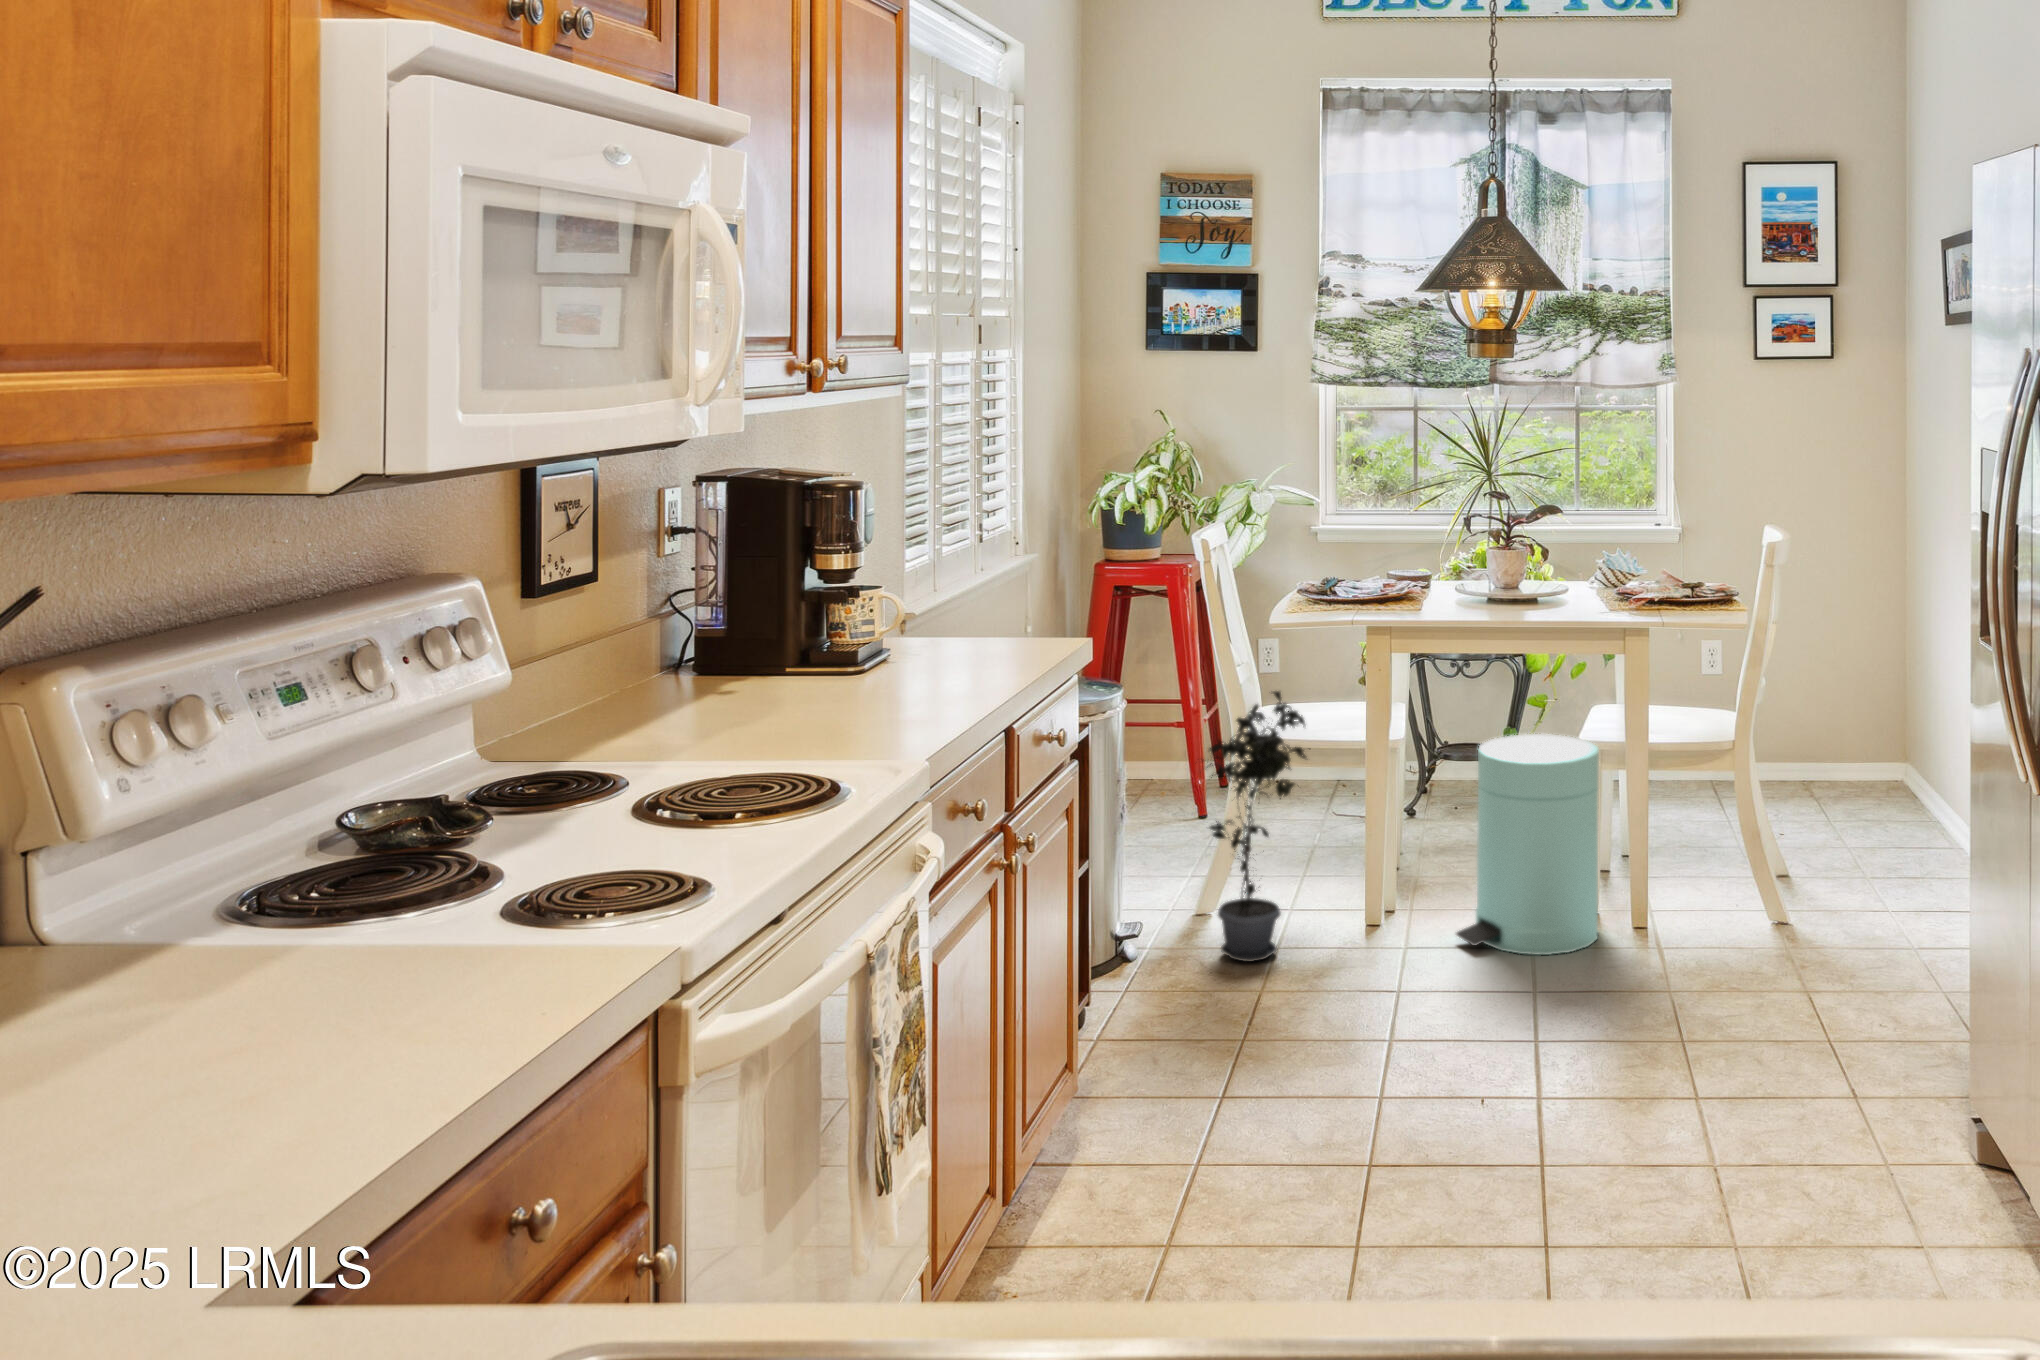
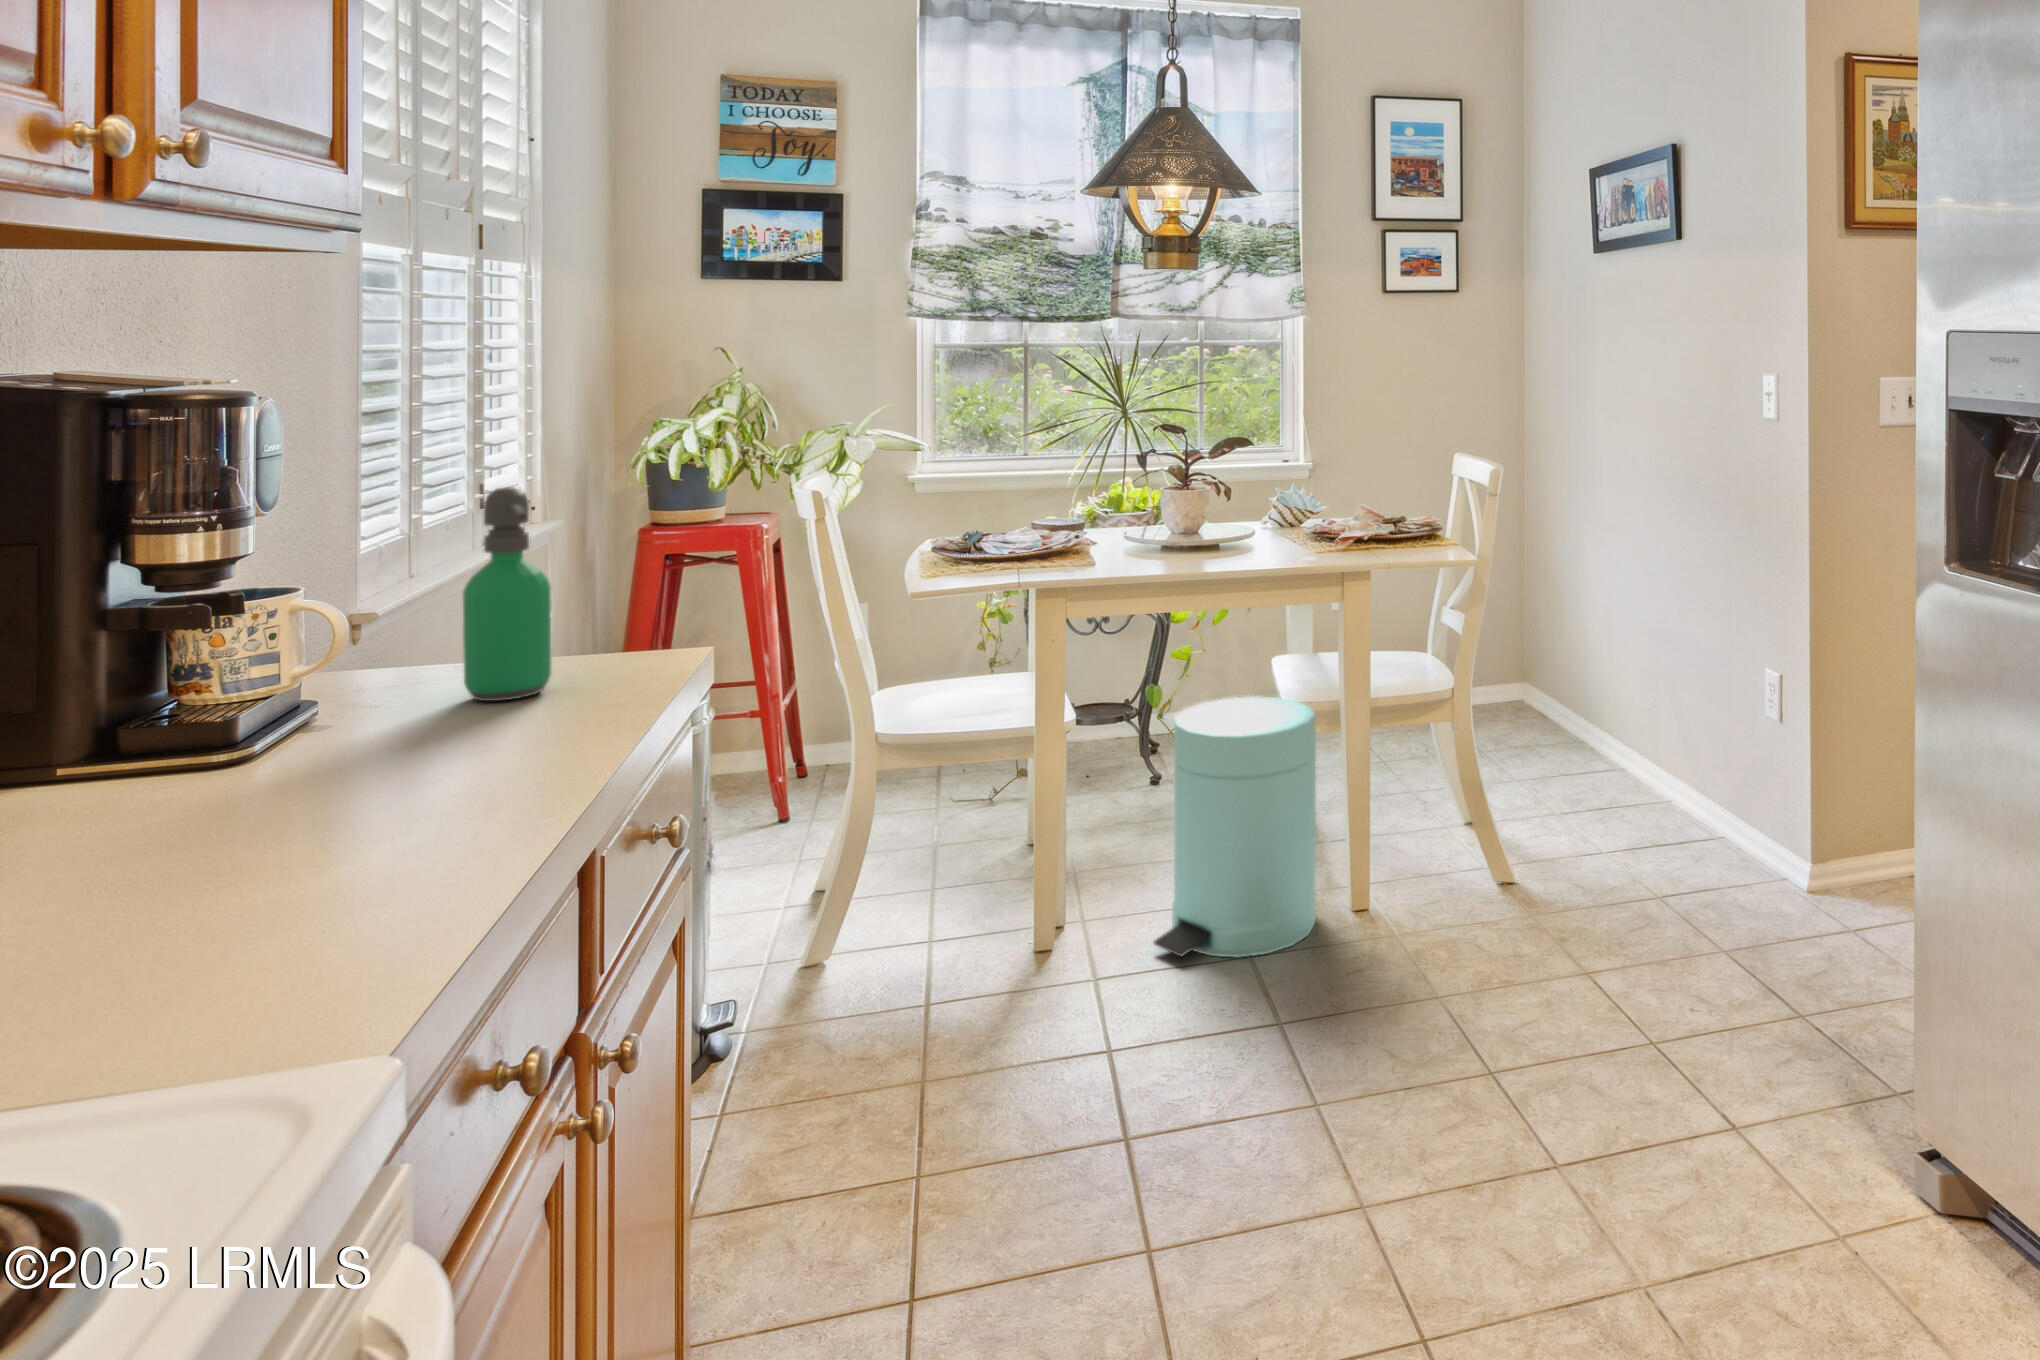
soap dispenser: none [965,531,1010,661] -> present [463,487,552,701]
potted plant: present [1203,691,1310,962] -> none [815,677,978,1026]

